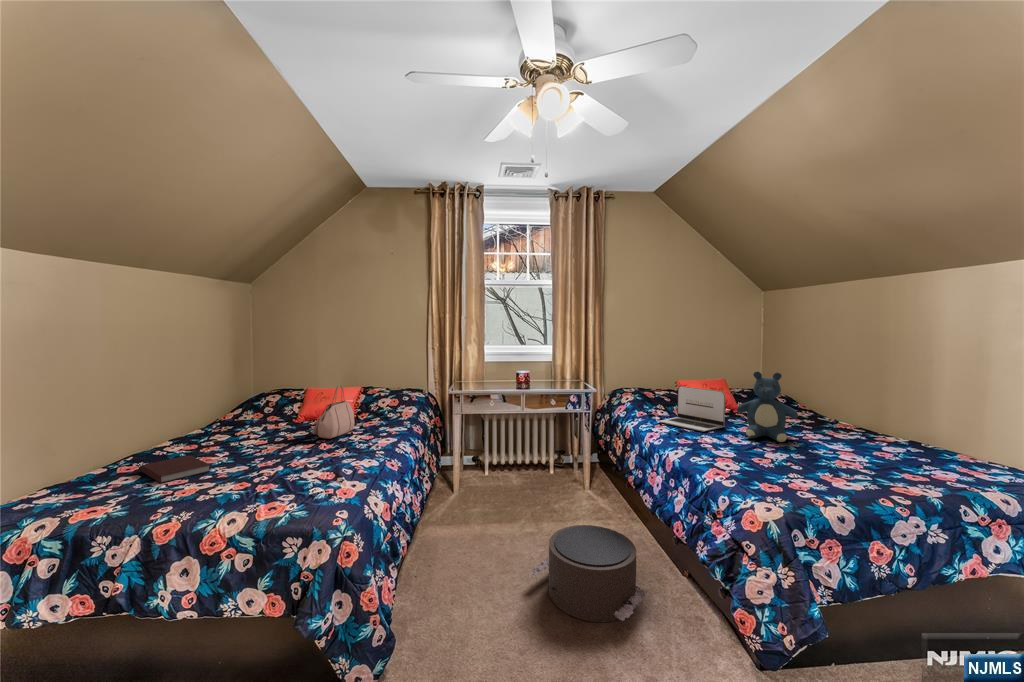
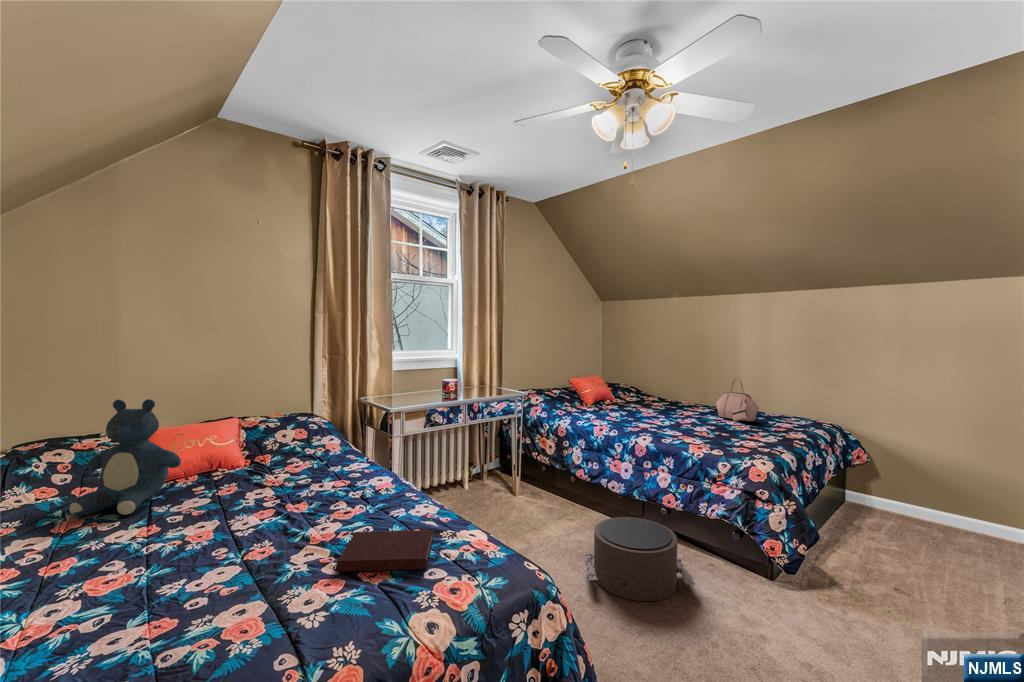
teddy bear: present [736,372,798,442] -> present [69,399,181,517]
handbag: present [312,385,355,439] -> present [716,378,759,422]
laptop: present [659,386,725,432] -> none [583,382,630,419]
notebook: present [141,455,210,483] -> present [337,530,433,572]

